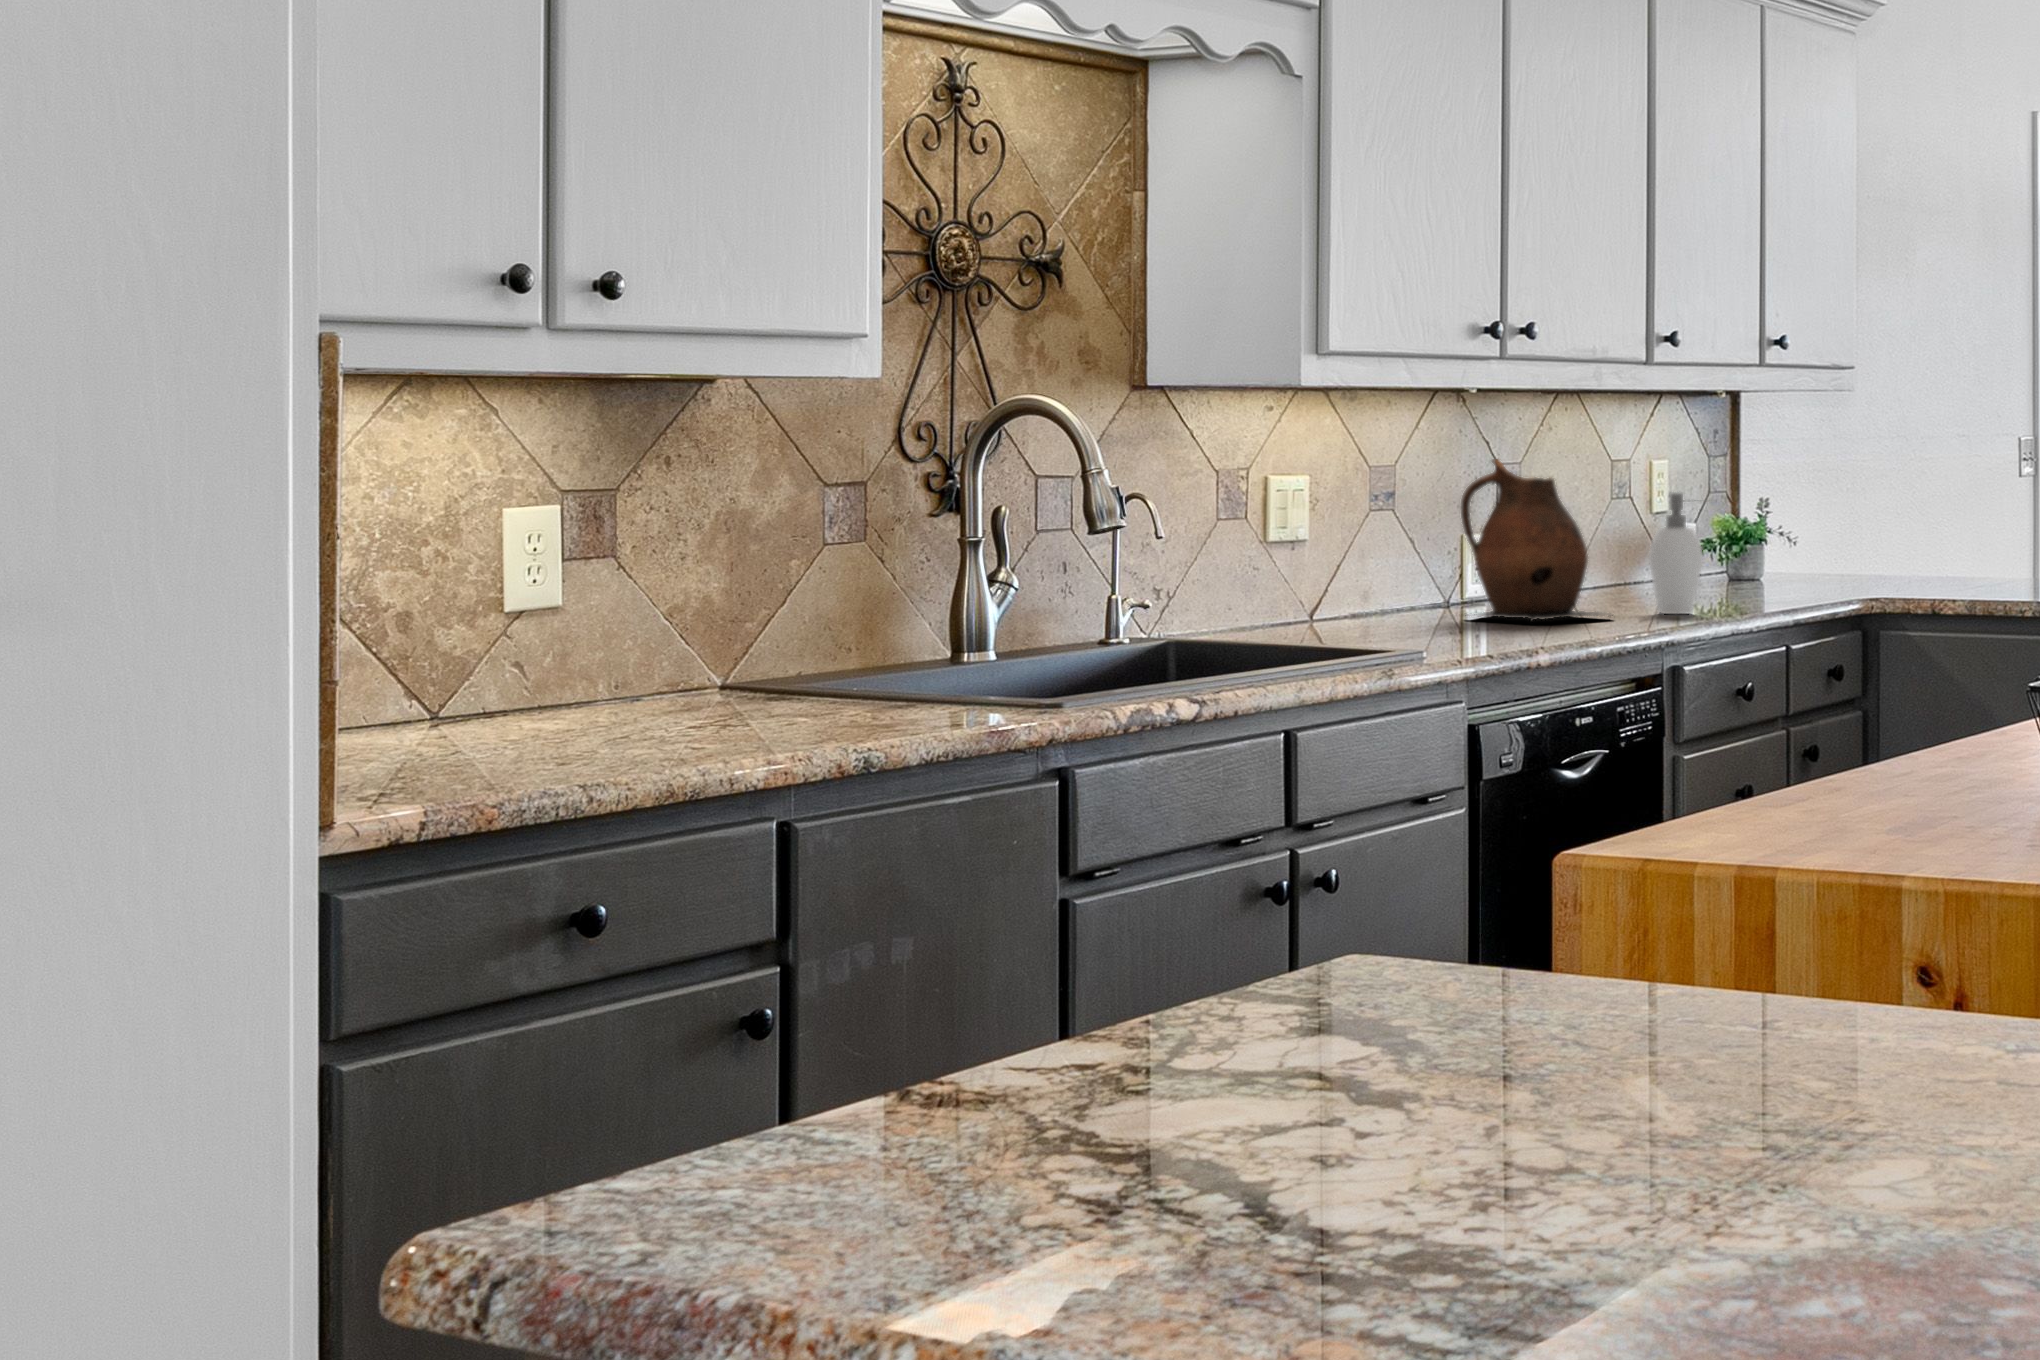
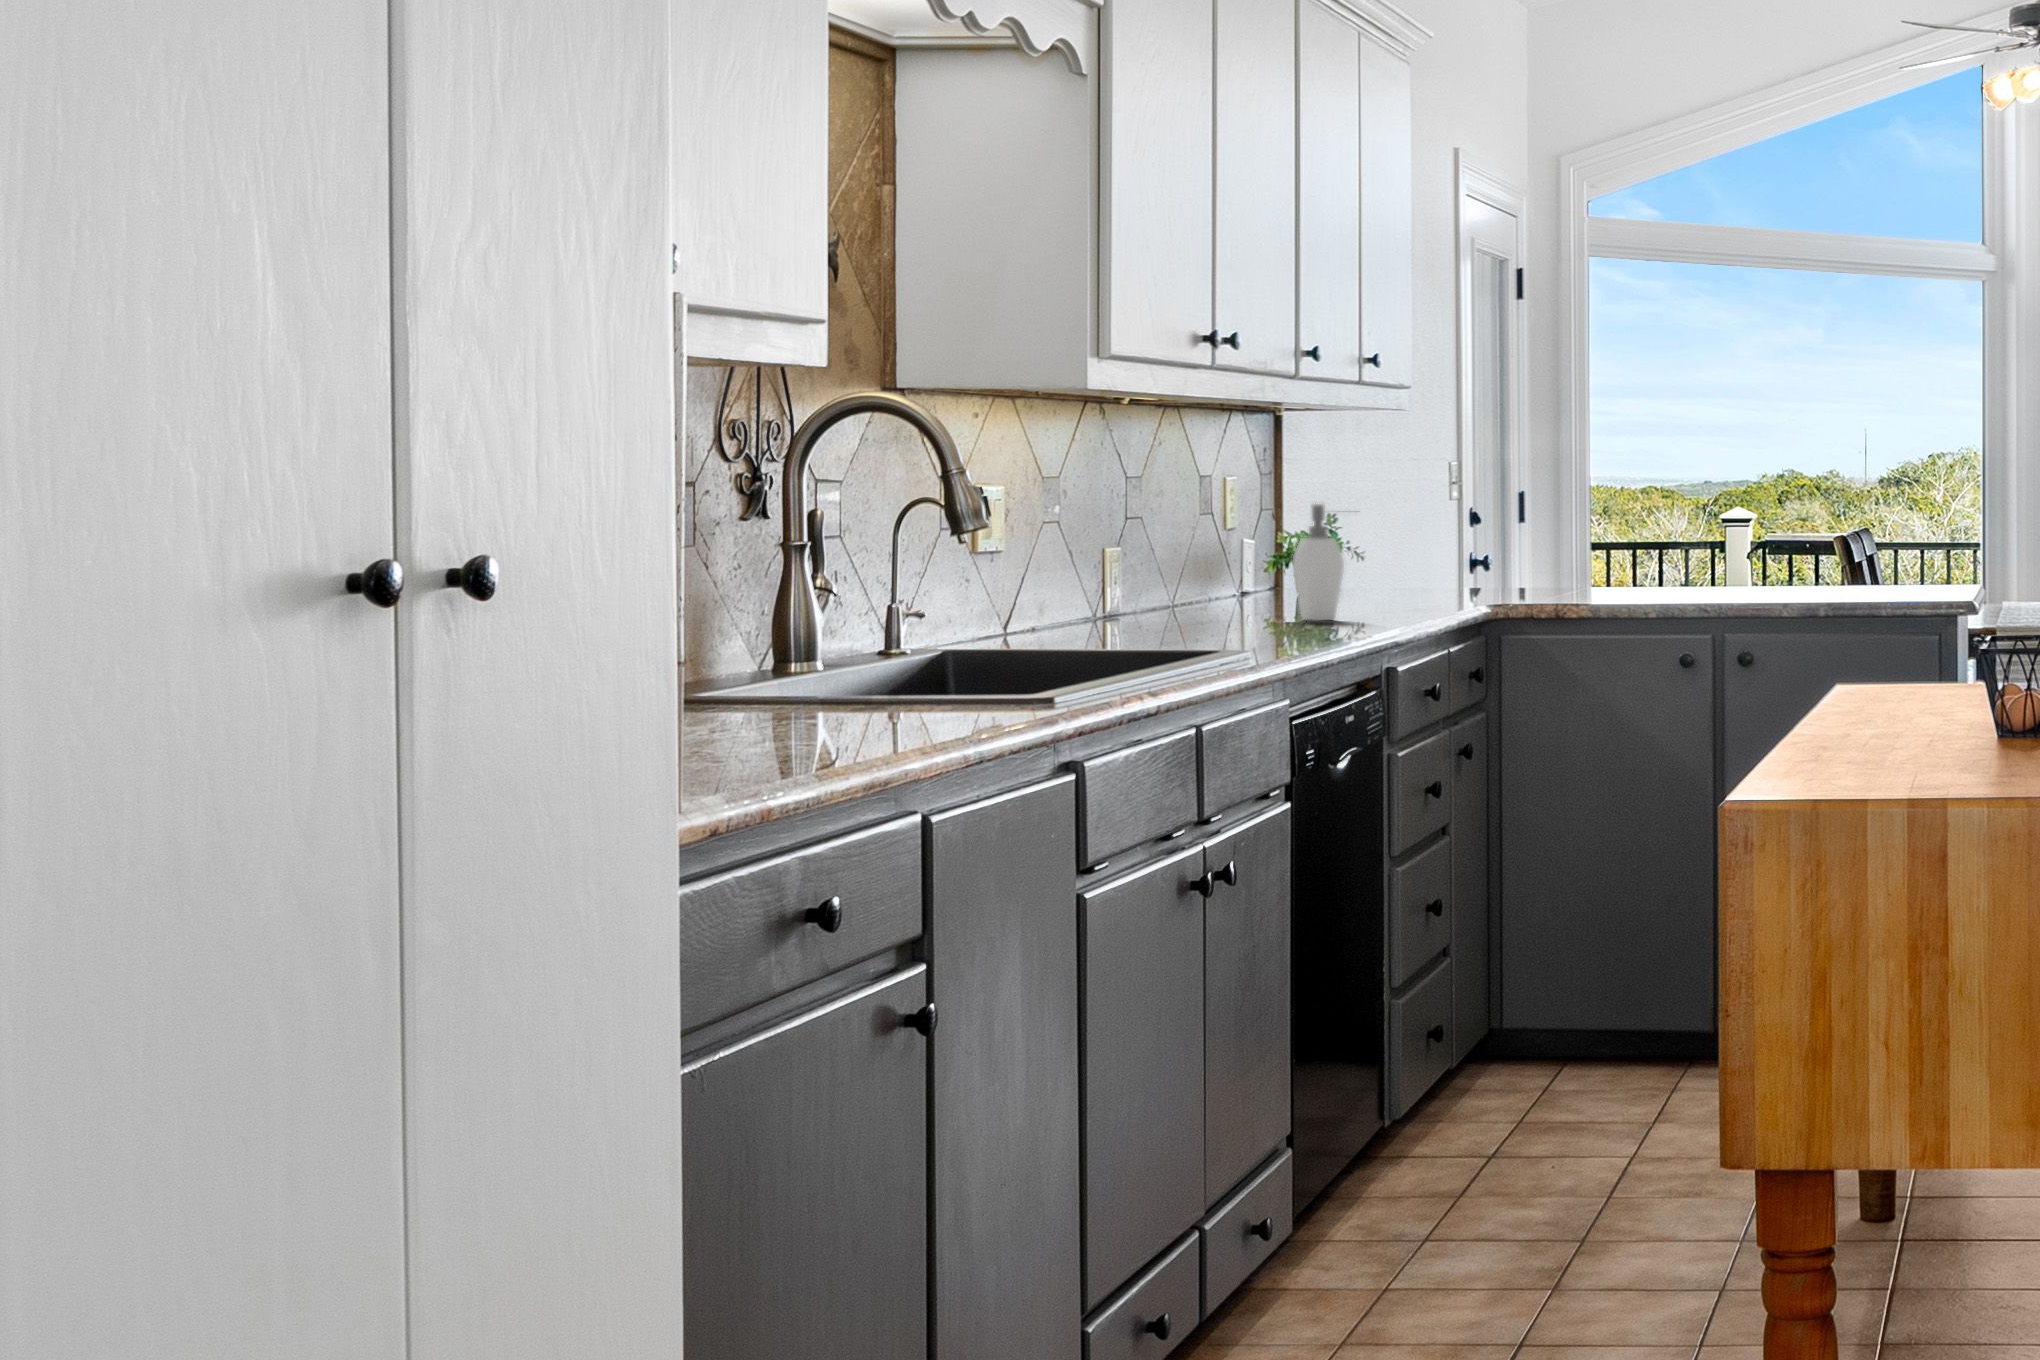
ceramic pitcher: present [1461,459,1613,621] -> none [1129,473,1281,630]

